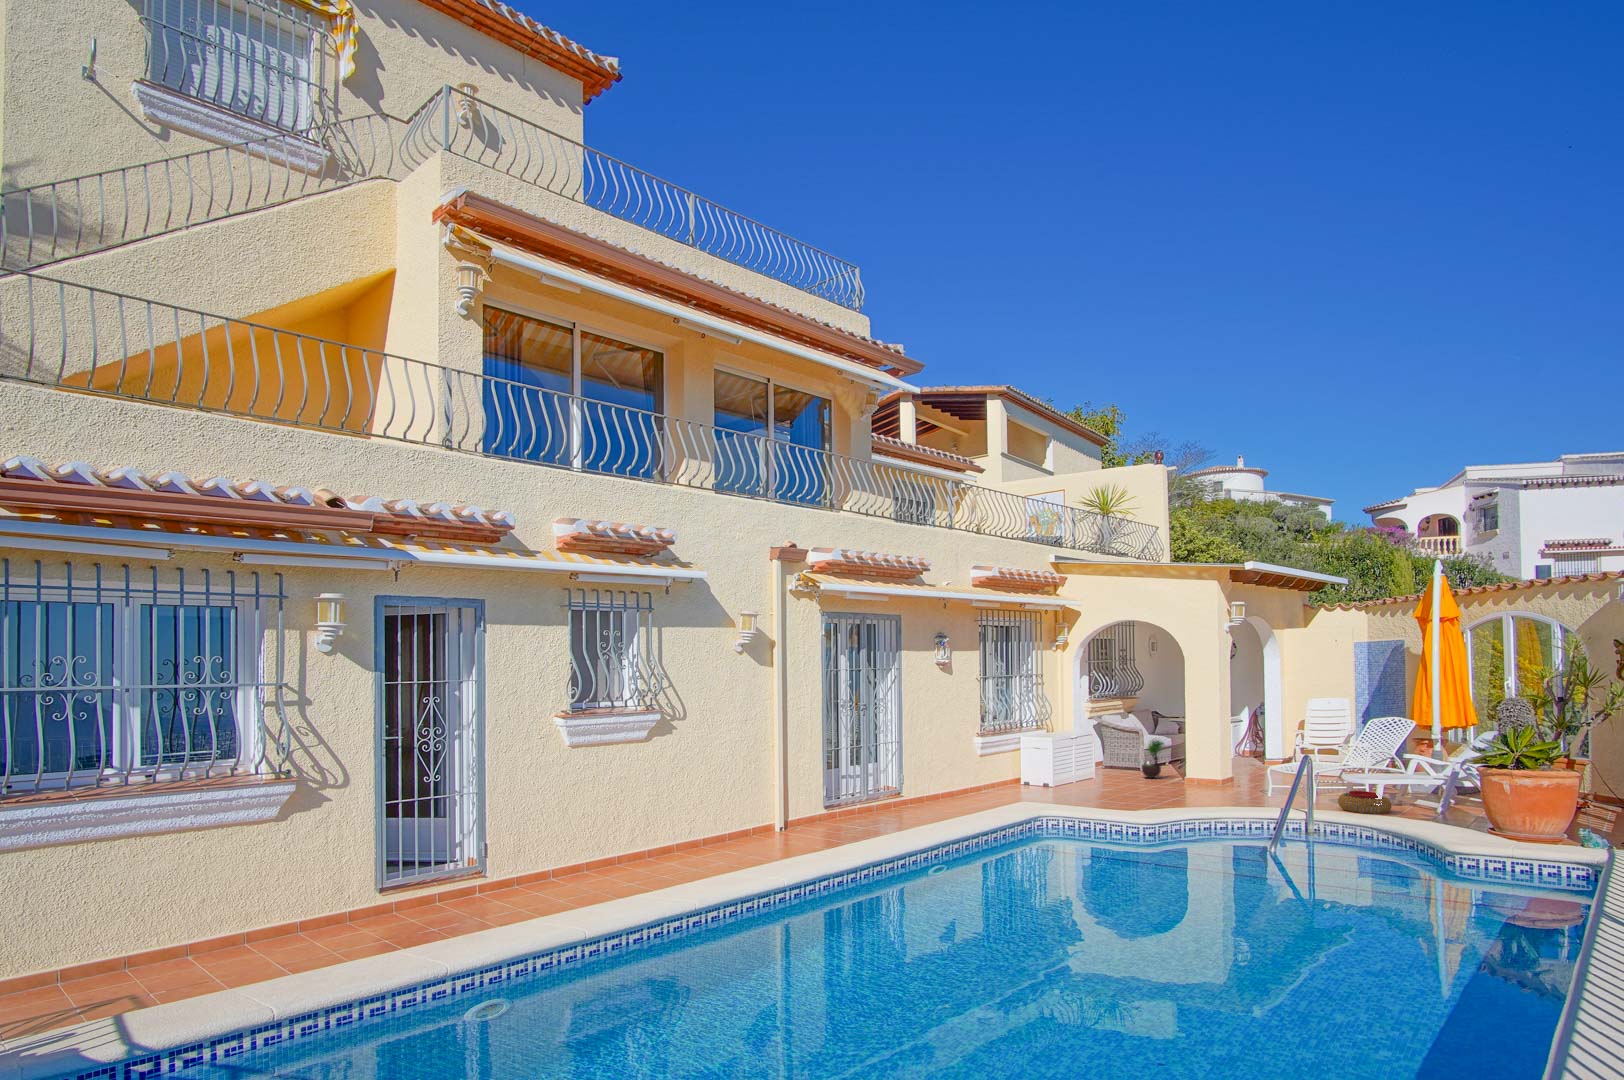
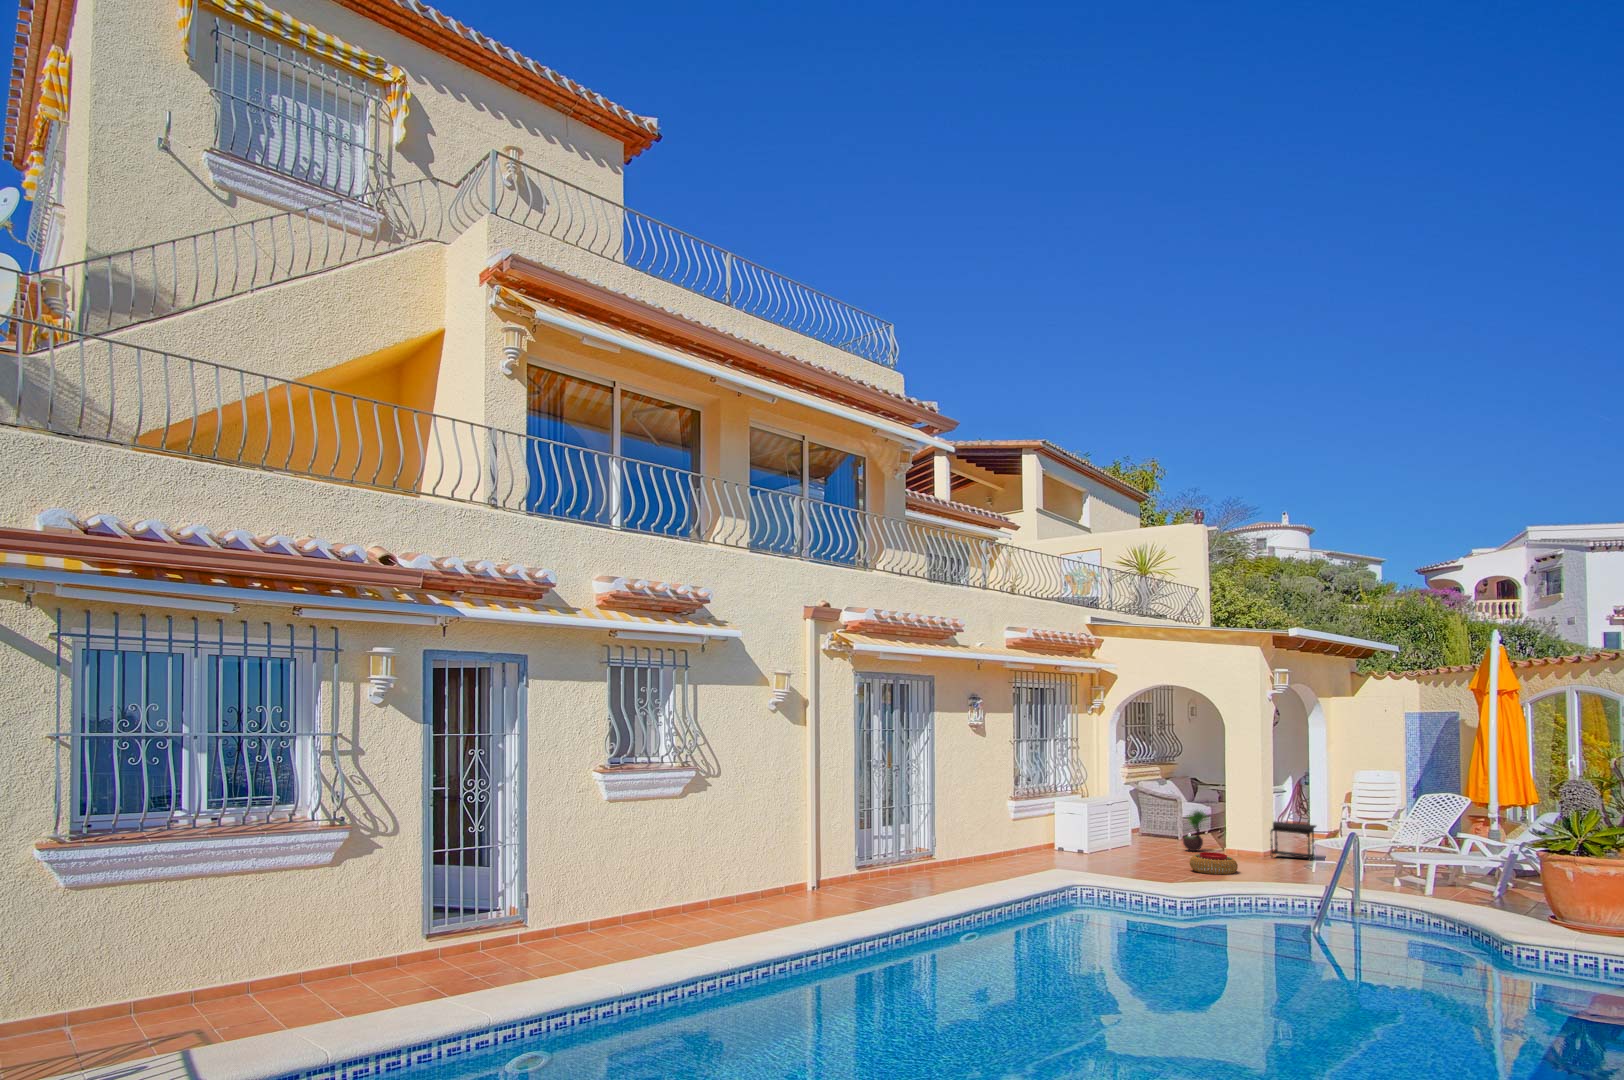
side table: none [1223,748,1270,786] -> present [1270,822,1316,860]
pouf: present [1338,791,1391,814] -> present [1190,852,1238,874]

